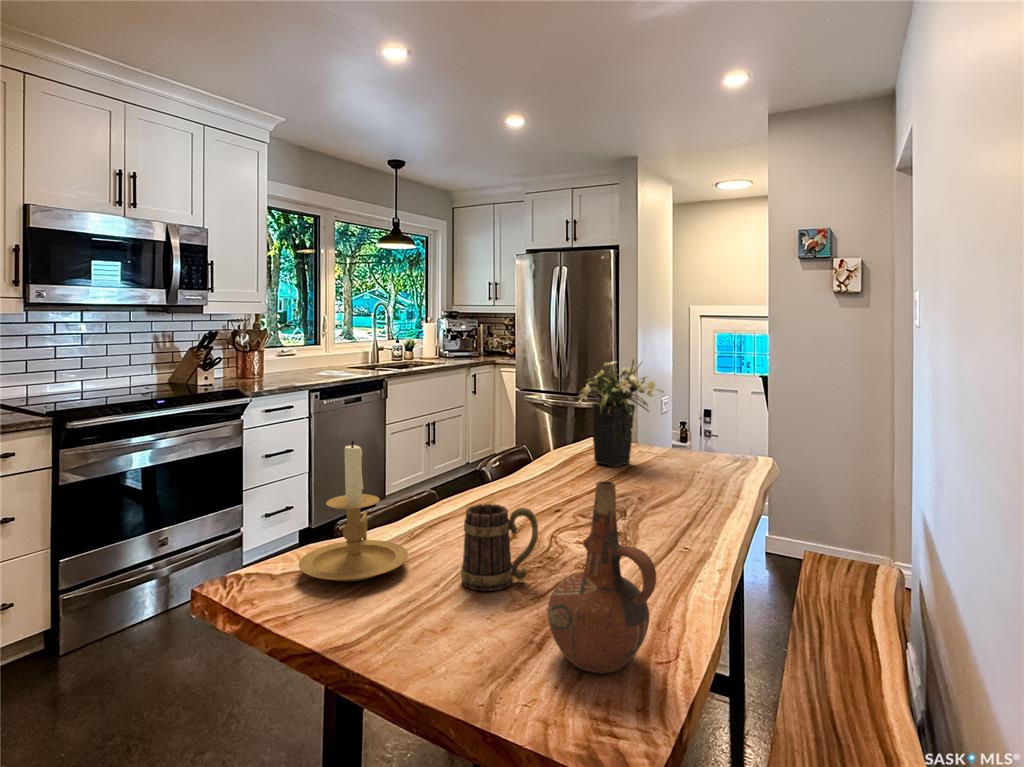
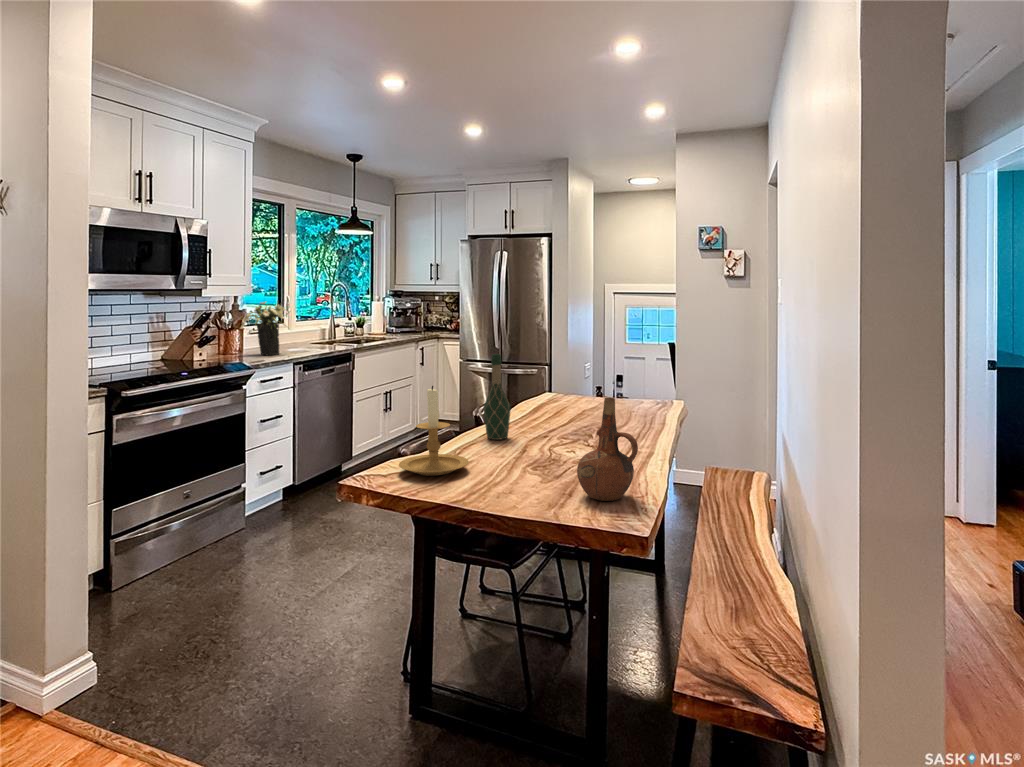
flower arrangement: present [576,360,663,467] -> present [242,302,286,355]
wine bottle: none [467,390,505,513] -> present [483,354,511,440]
mug: present [461,504,538,591] -> none [507,423,555,475]

